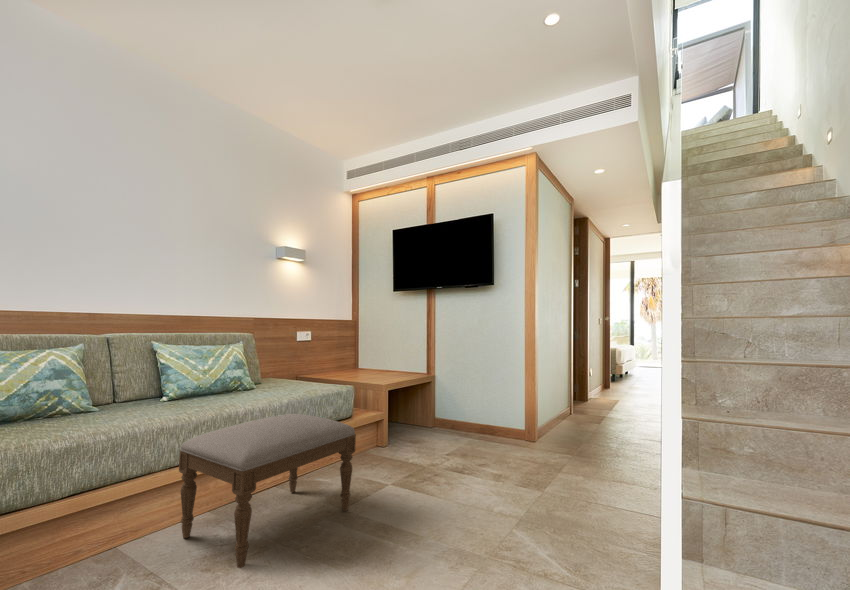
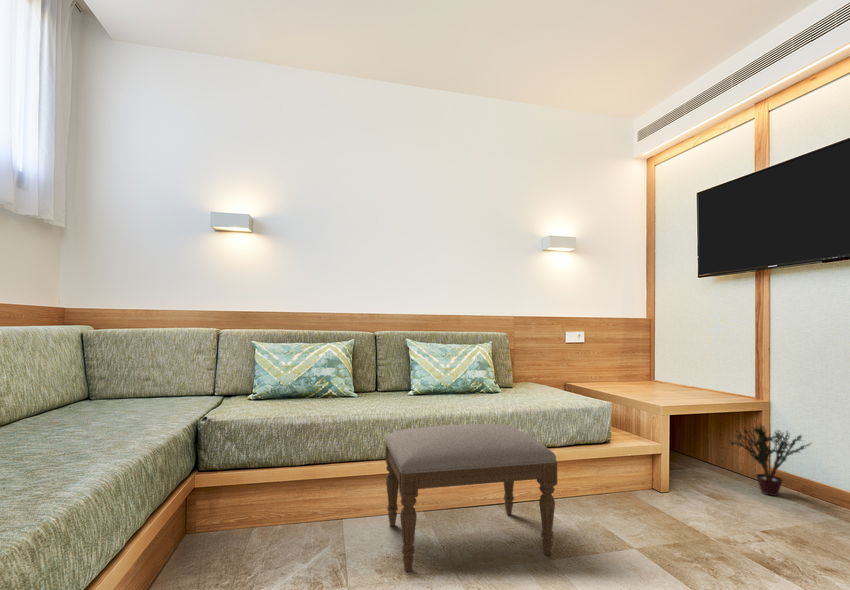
potted plant: none [418,389,460,435] -> present [731,425,809,496]

